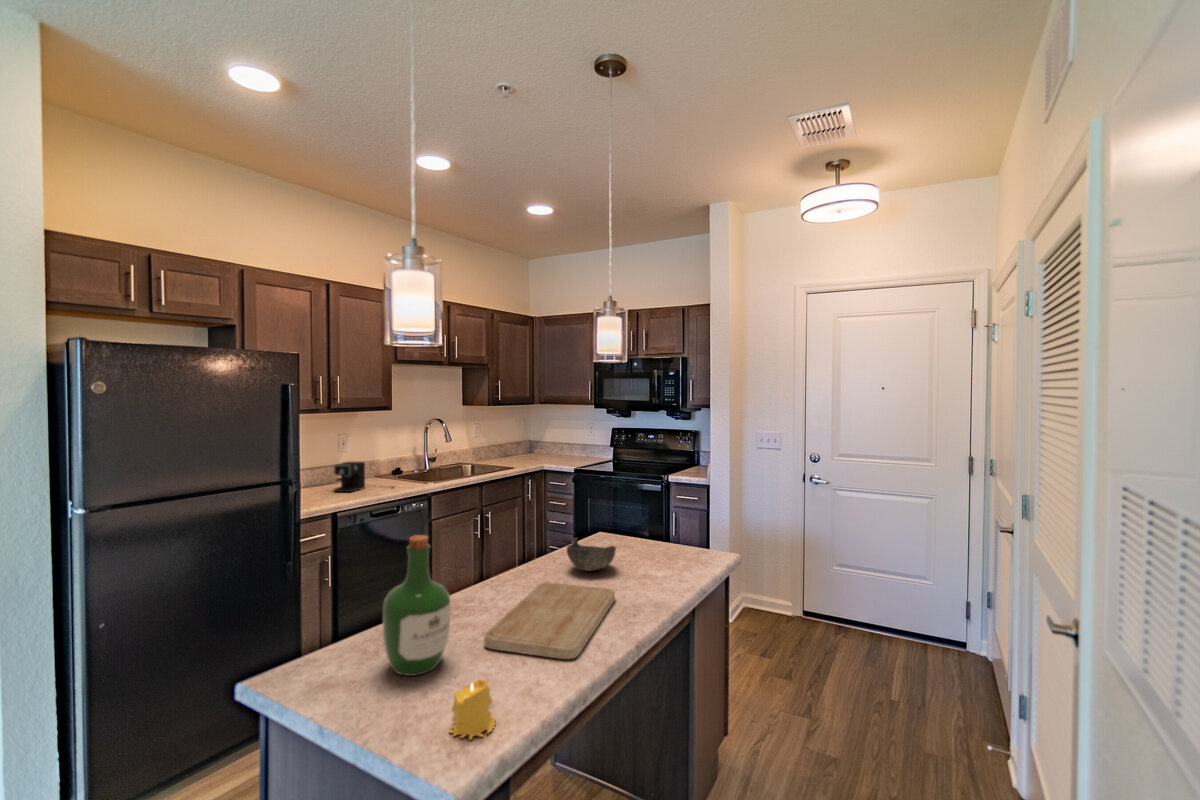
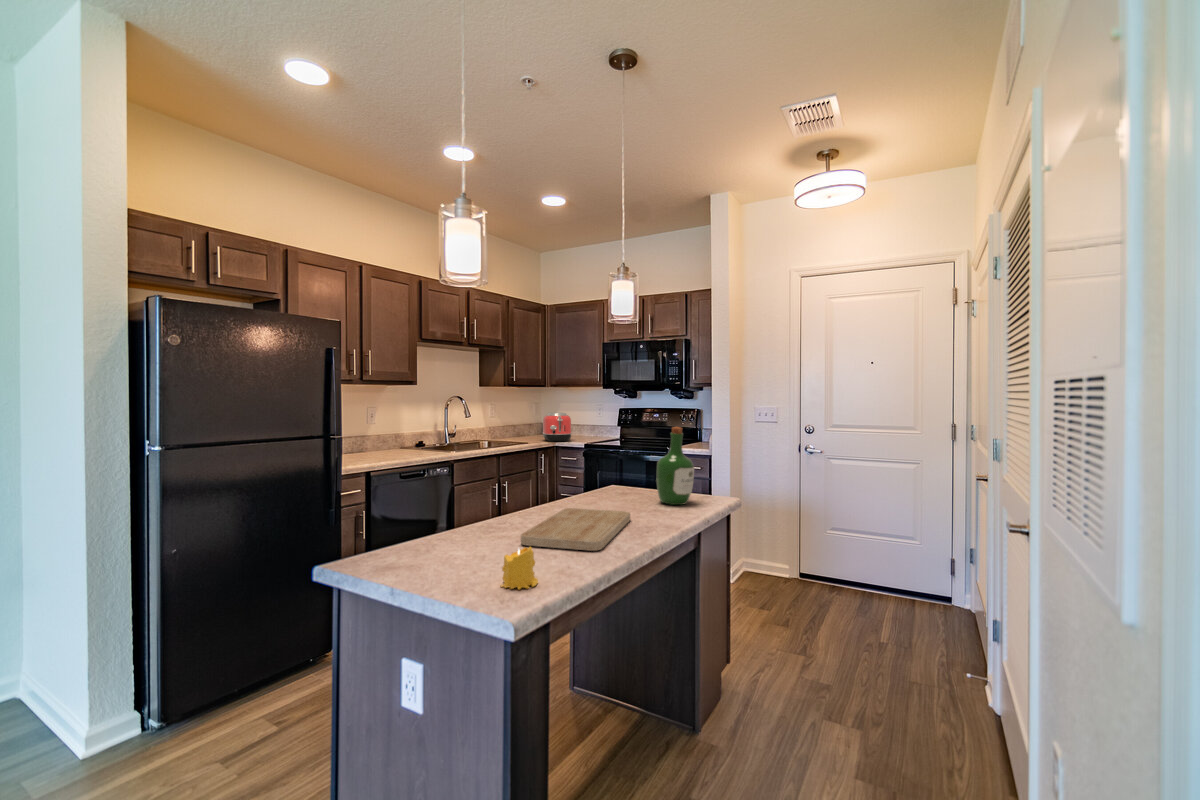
toaster: none [530,433,561,465] -> present [543,413,571,442]
coffee maker: present [334,461,391,492] -> none [365,431,421,457]
wine bottle: present [383,535,451,676] -> present [657,427,694,505]
bowl: present [567,538,616,571] -> none [586,477,630,505]

